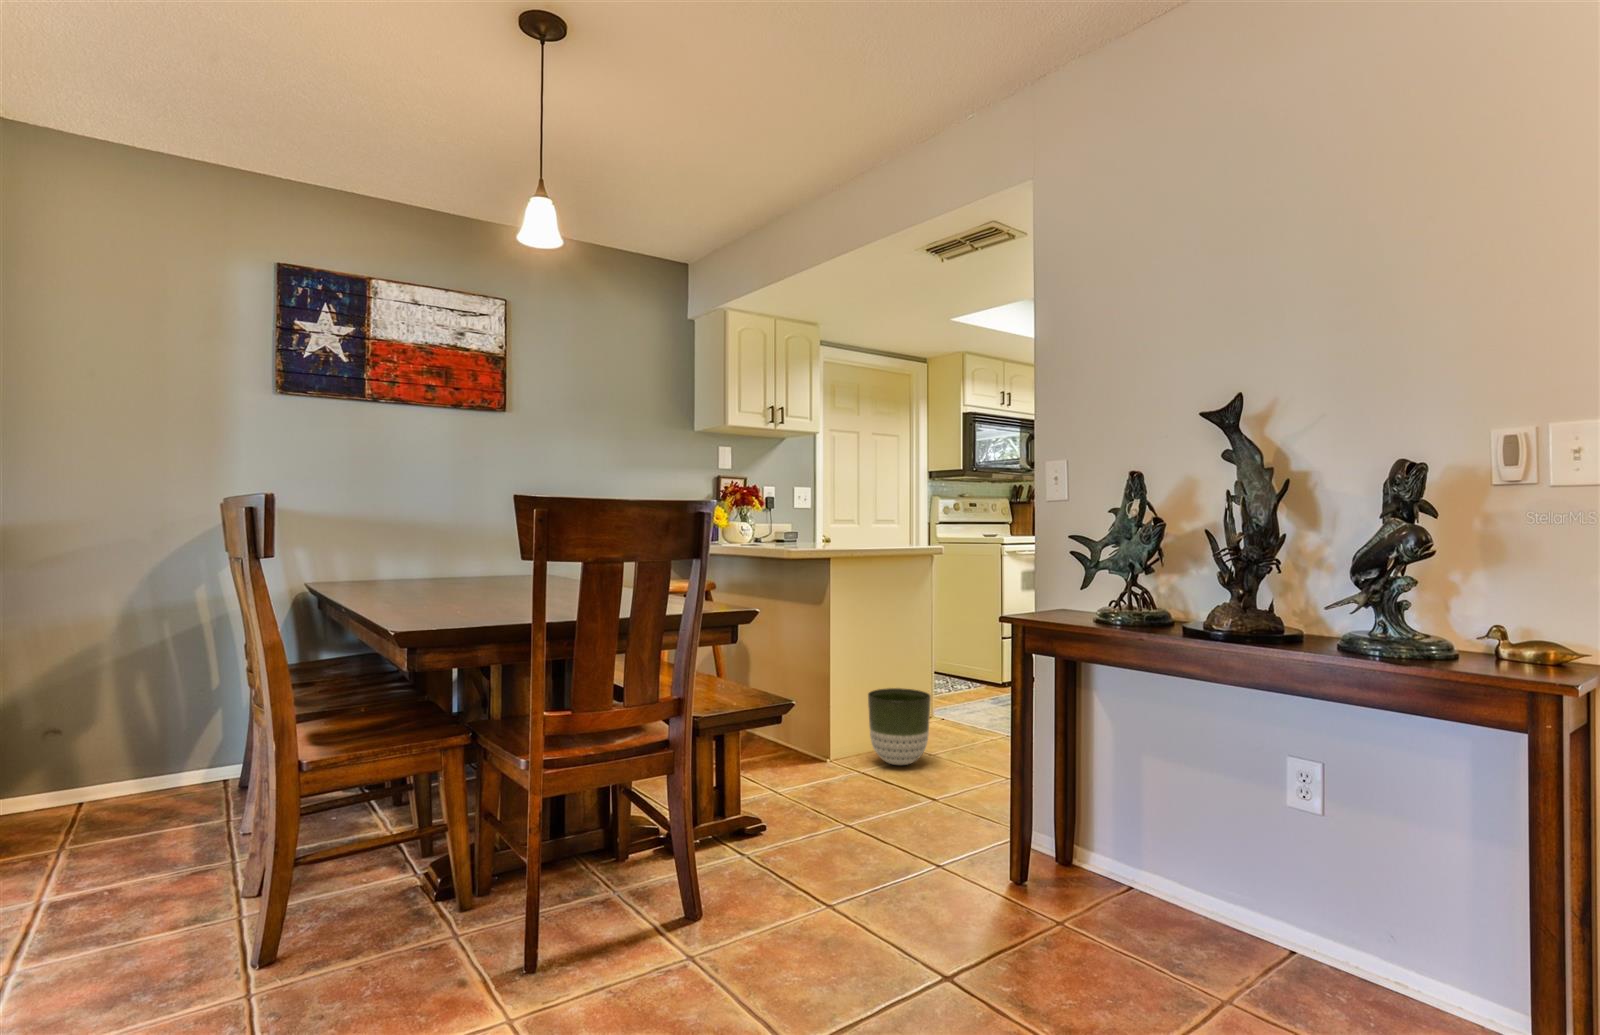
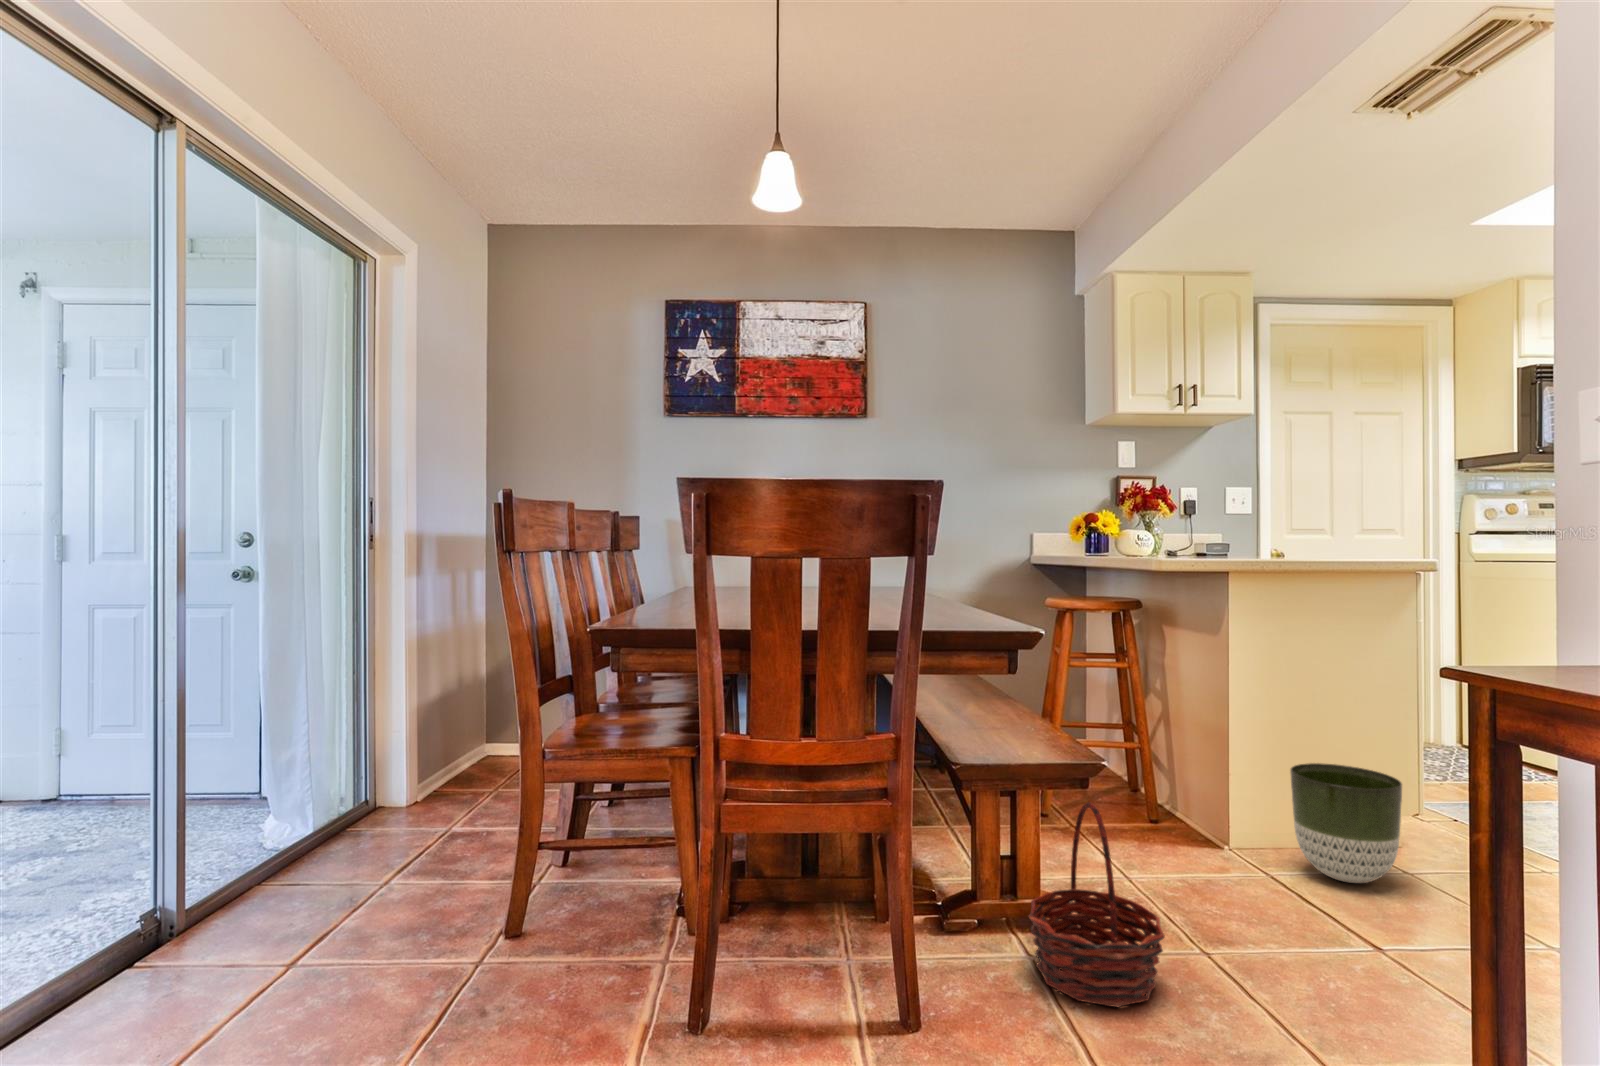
basket: none [746,732,840,872] -> present [1029,803,1165,1007]

